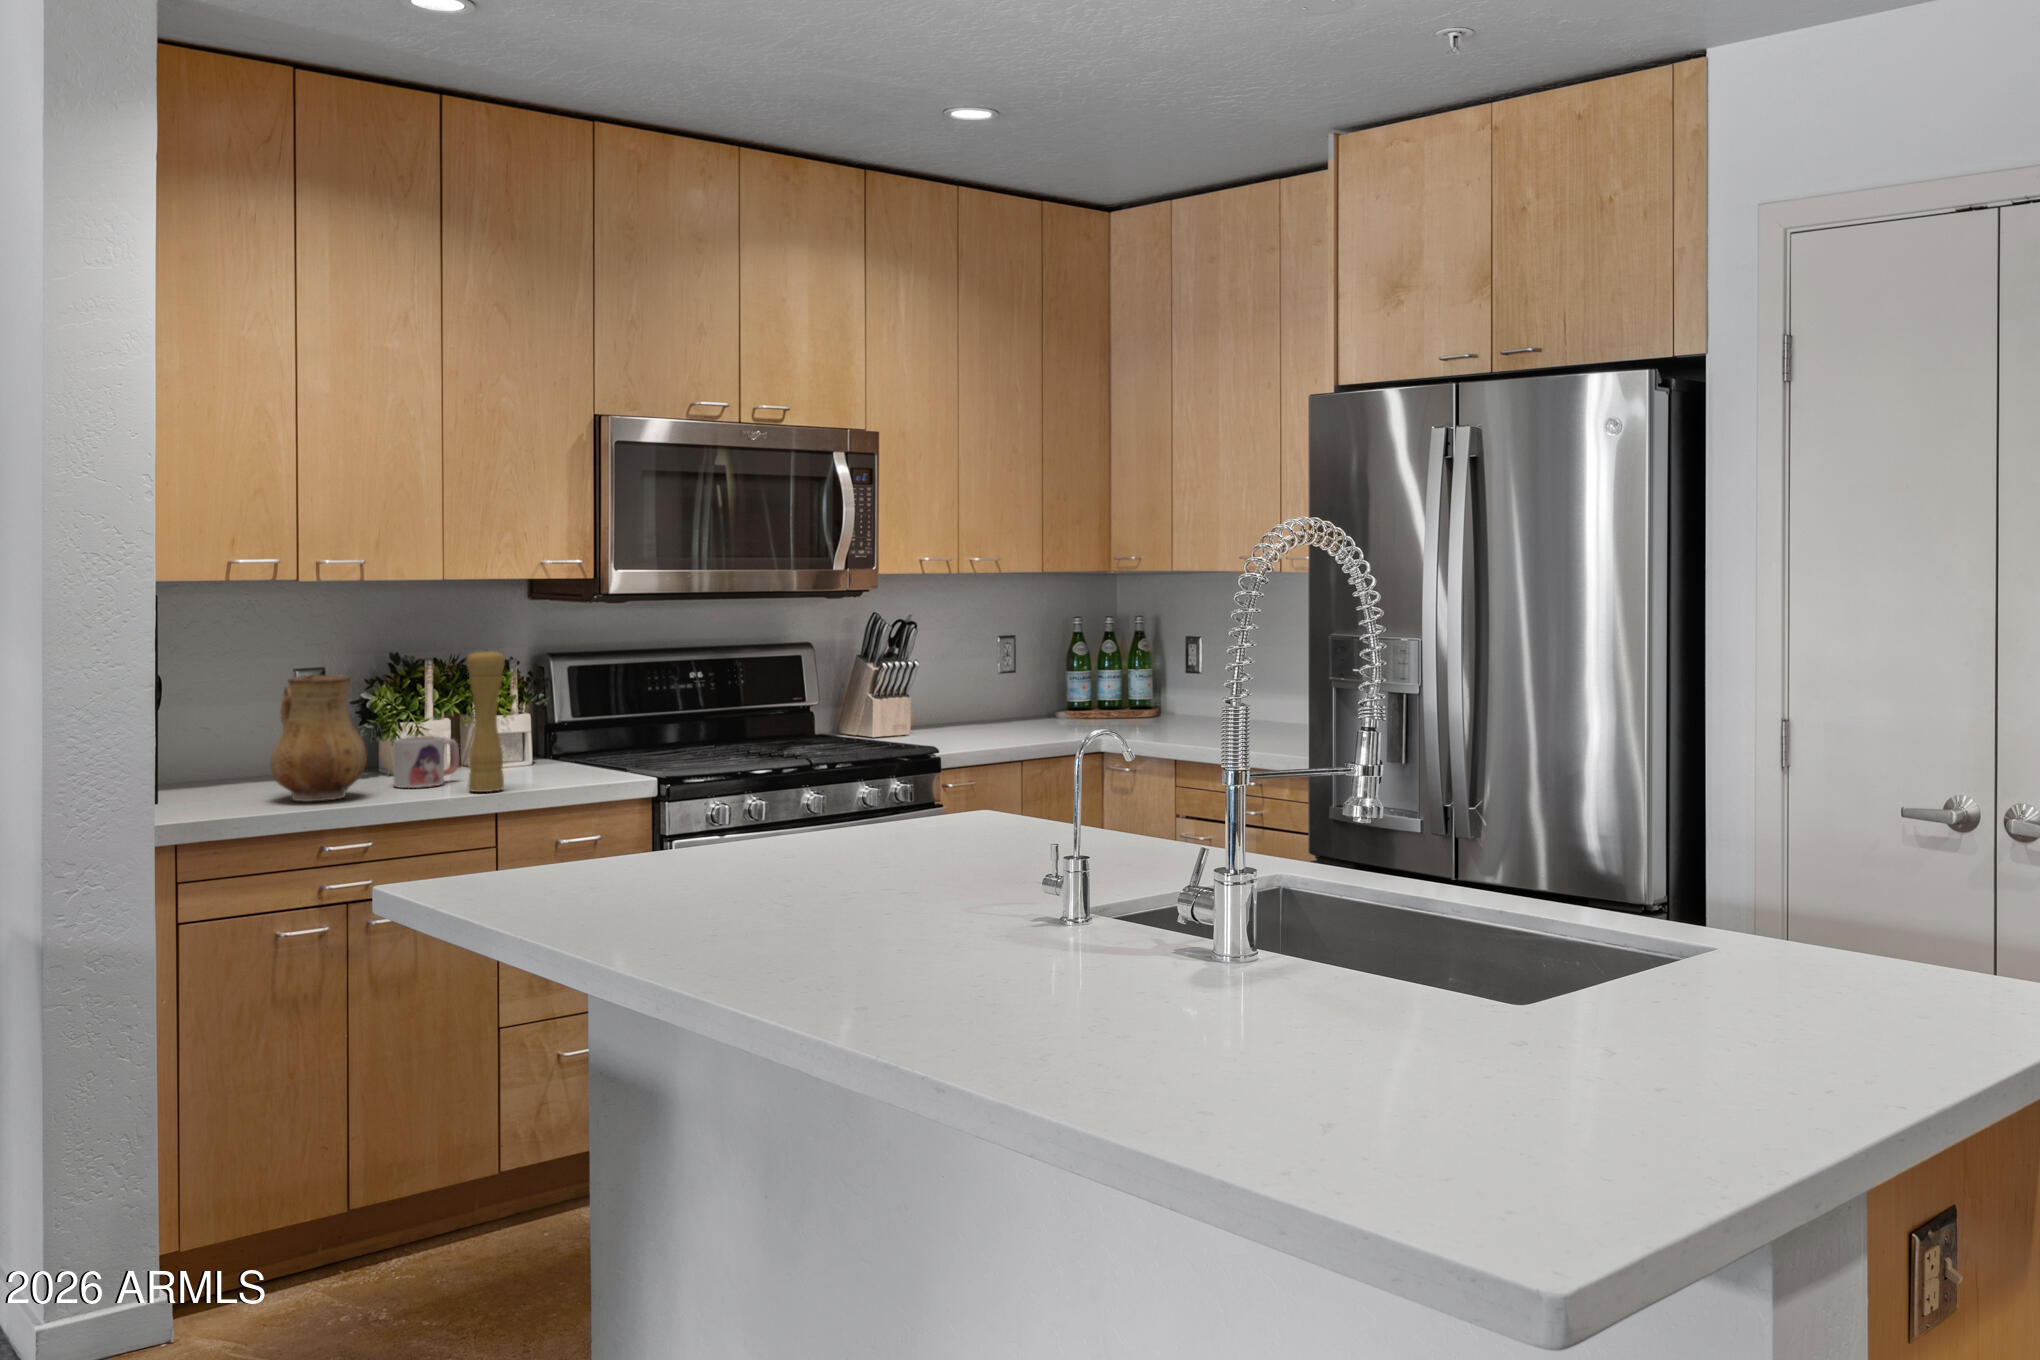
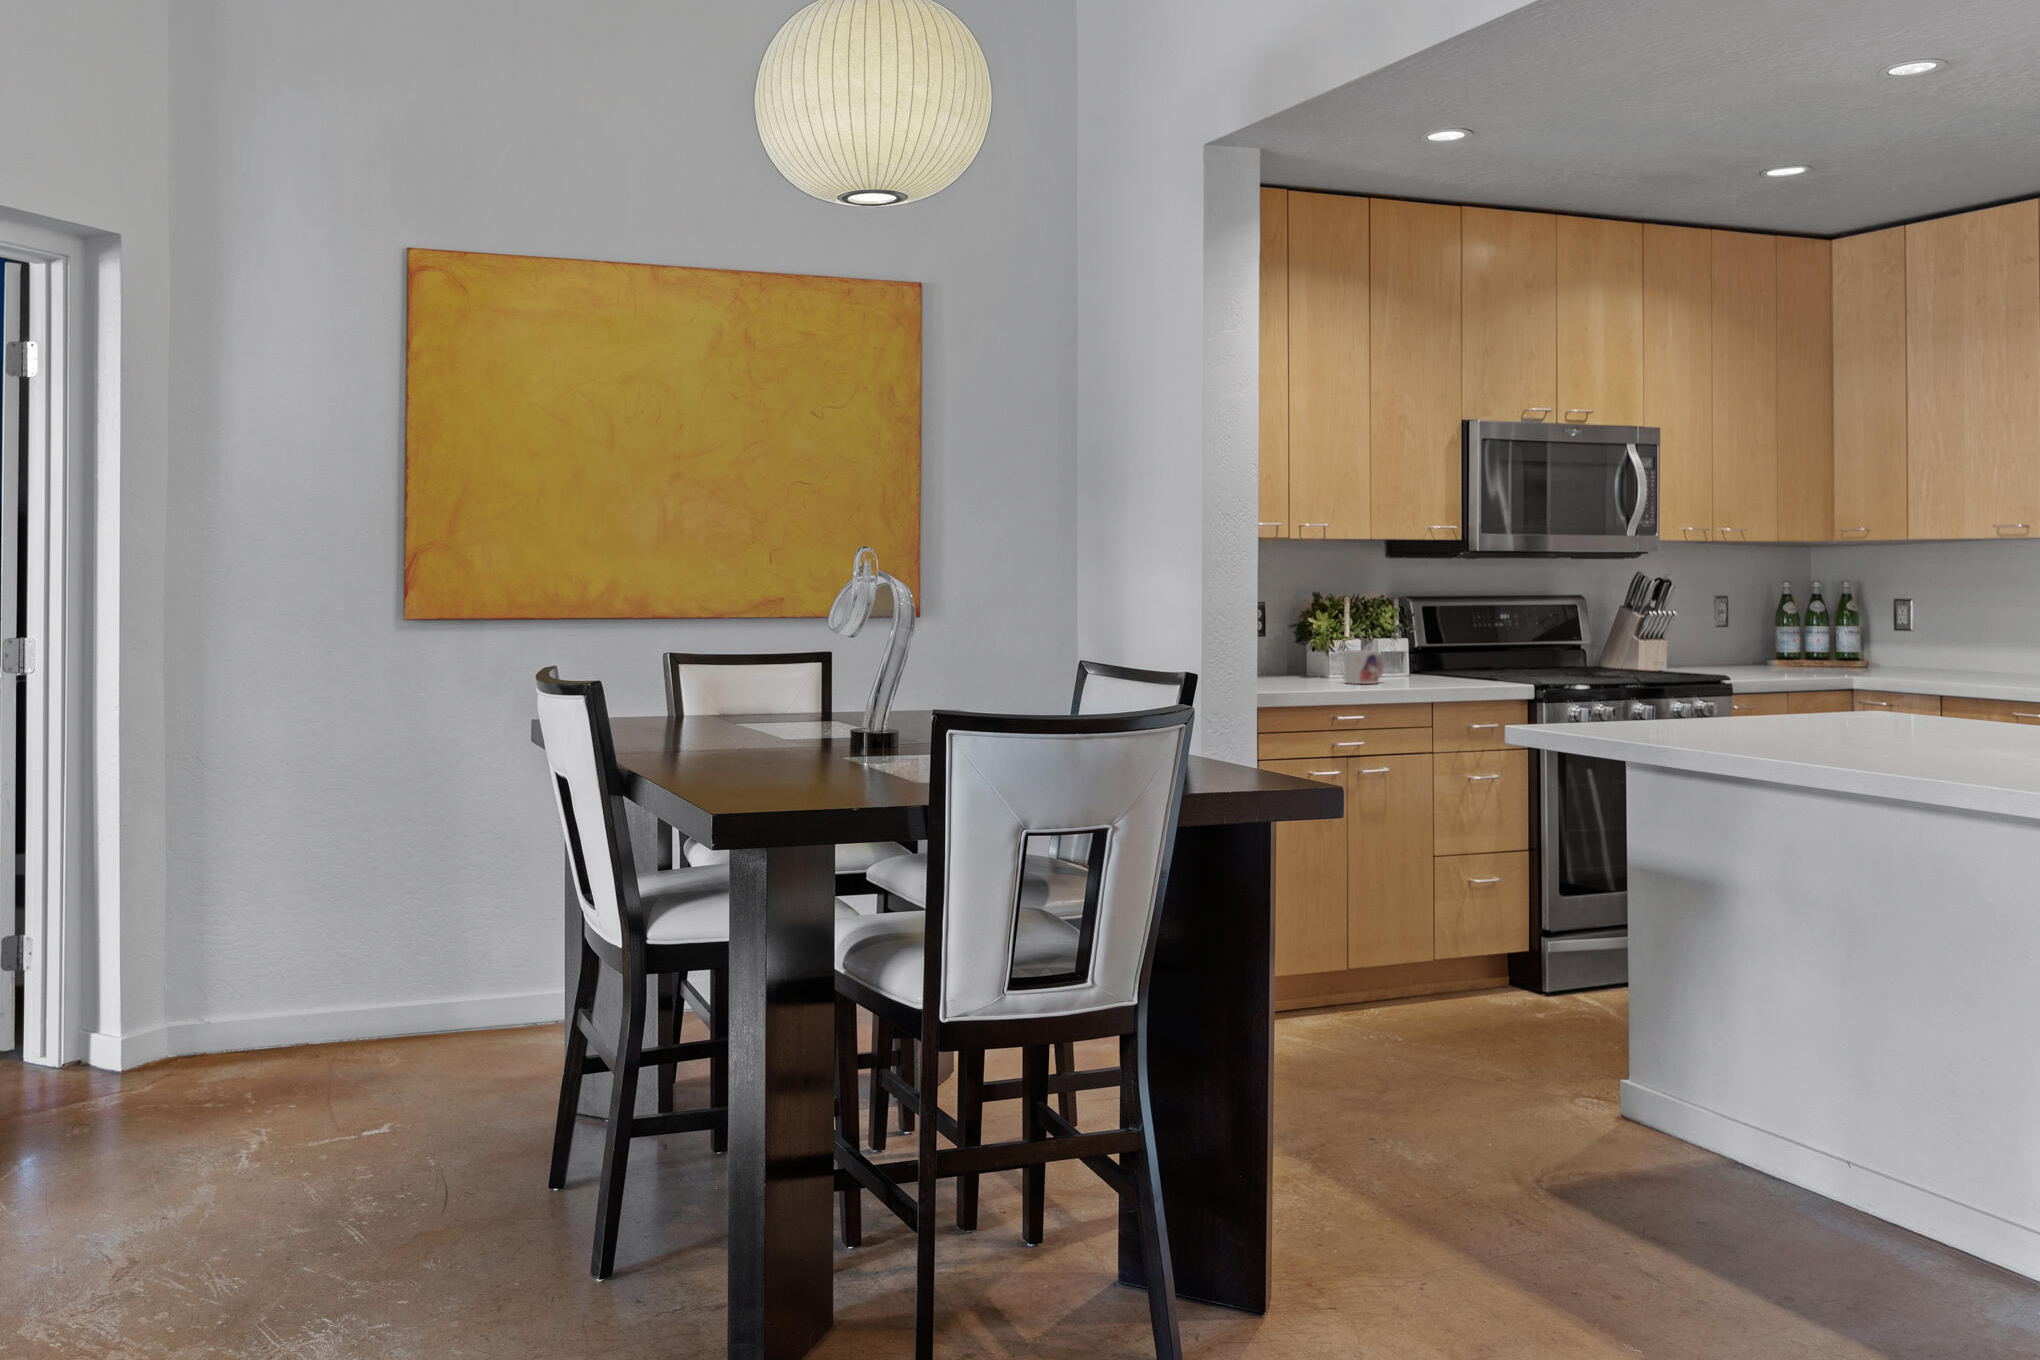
pepper mill: present [466,649,505,792] -> none [1406,586,1433,686]
ceramic pitcher: present [271,675,367,801] -> none [1280,603,1344,687]

